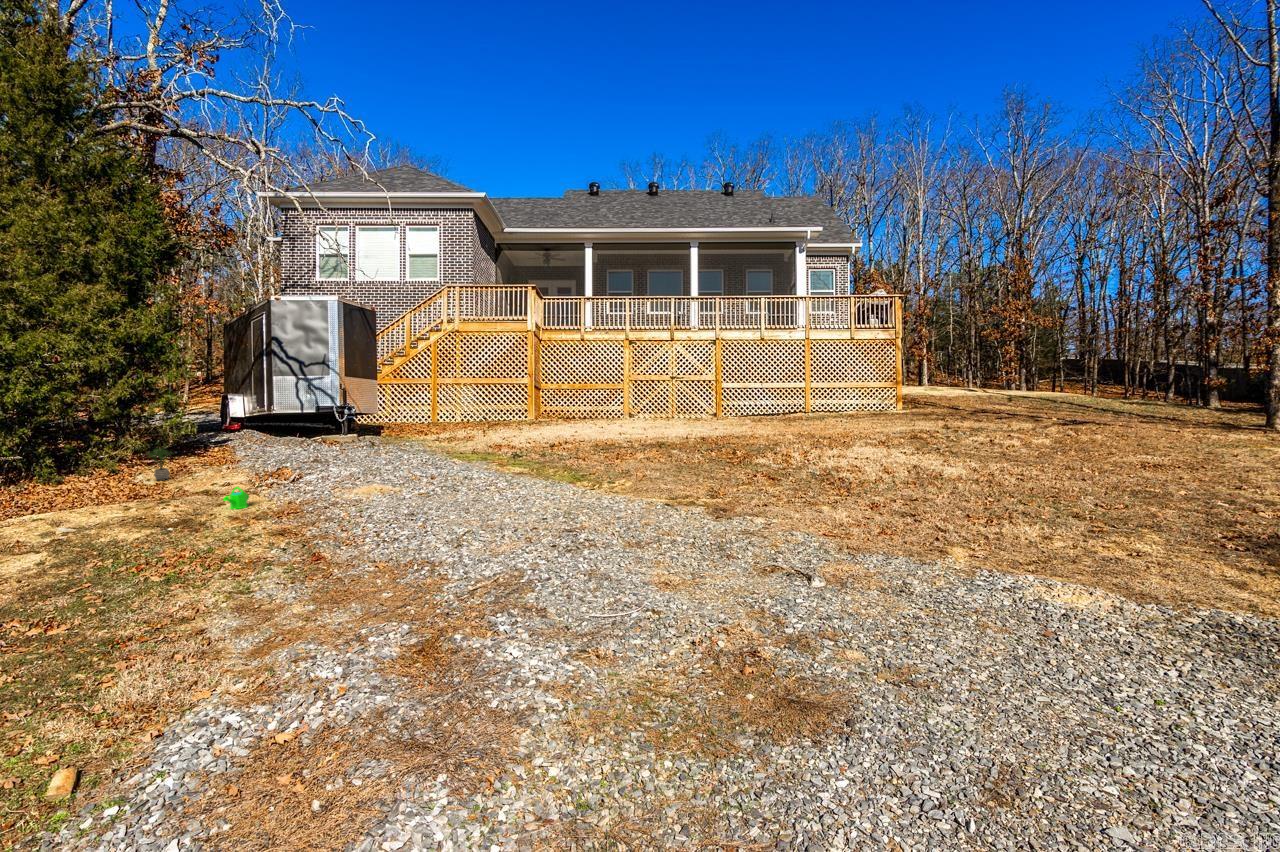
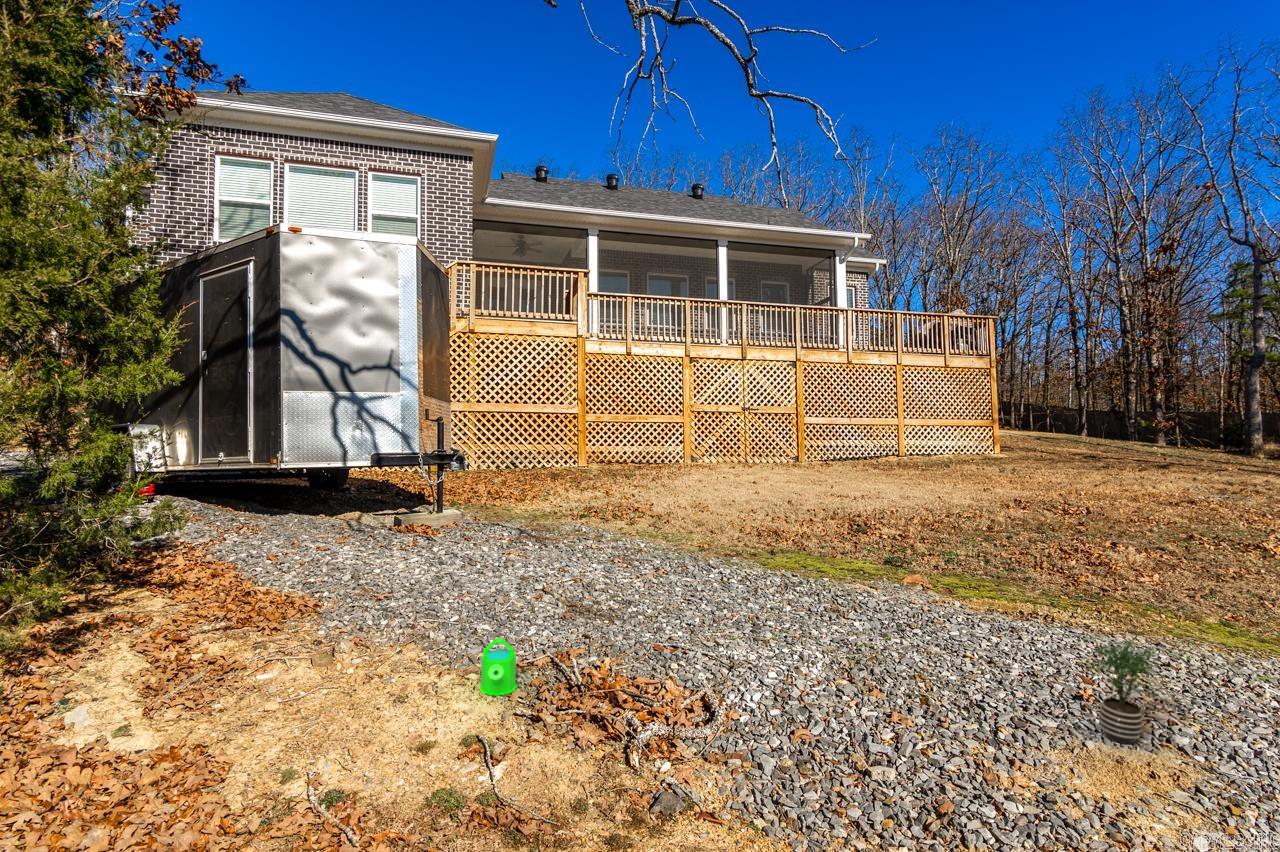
potted plant: present [149,448,169,481] -> present [1087,641,1157,744]

